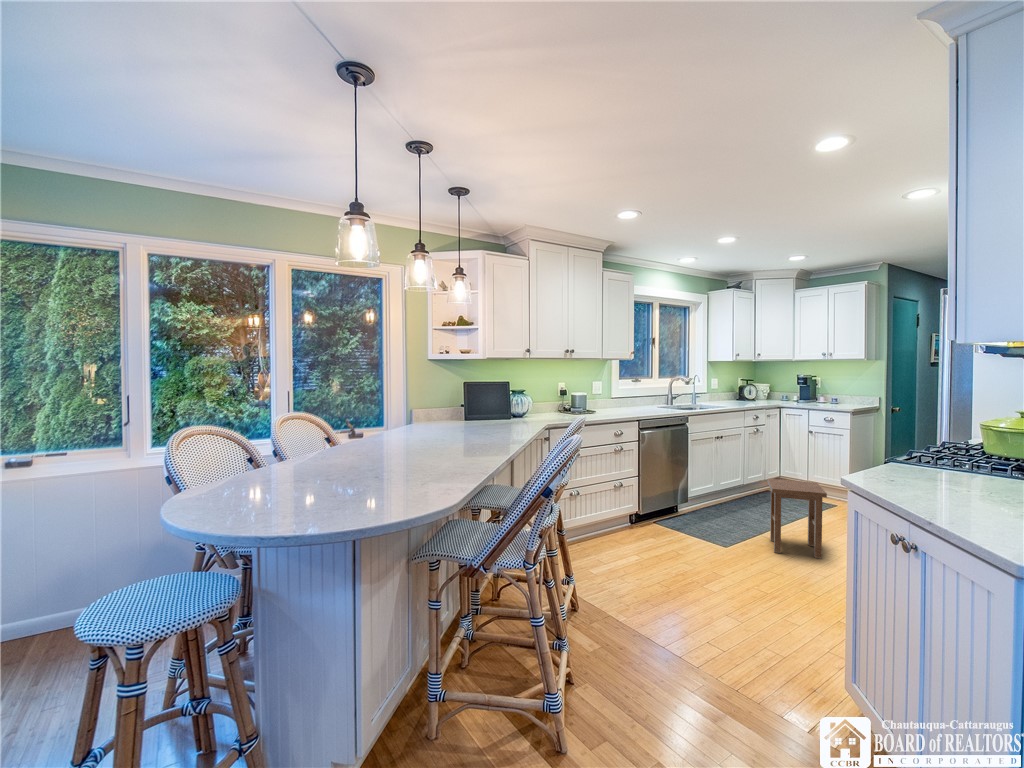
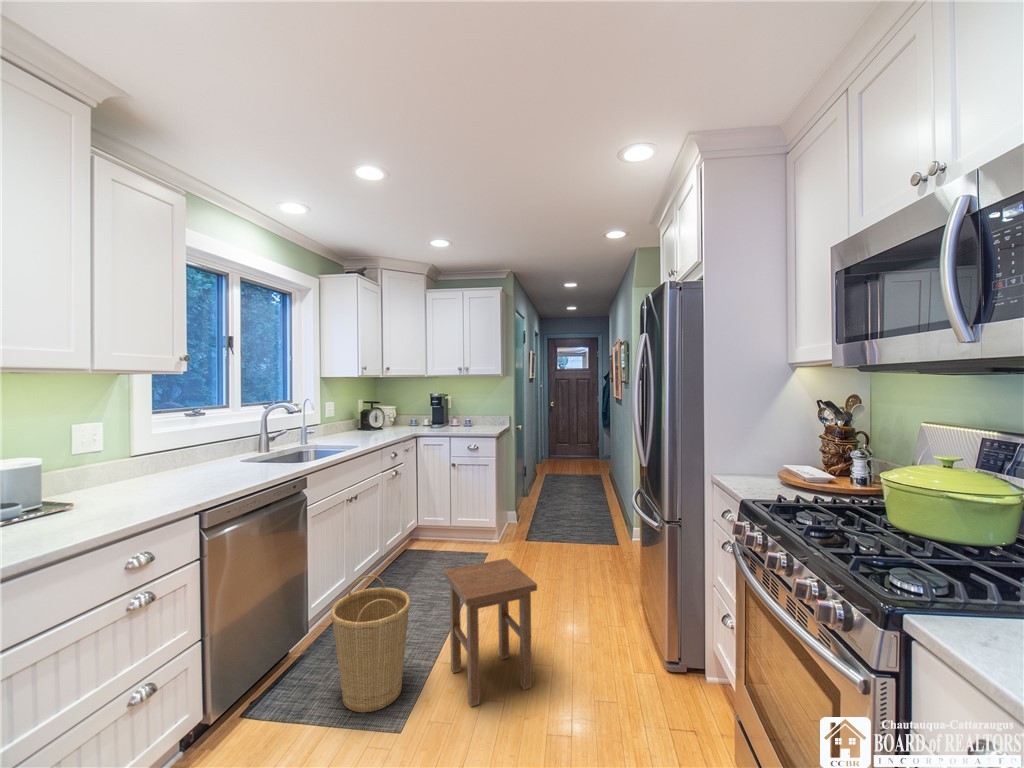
basket: none [698,473,743,539] -> present [331,575,410,712]

